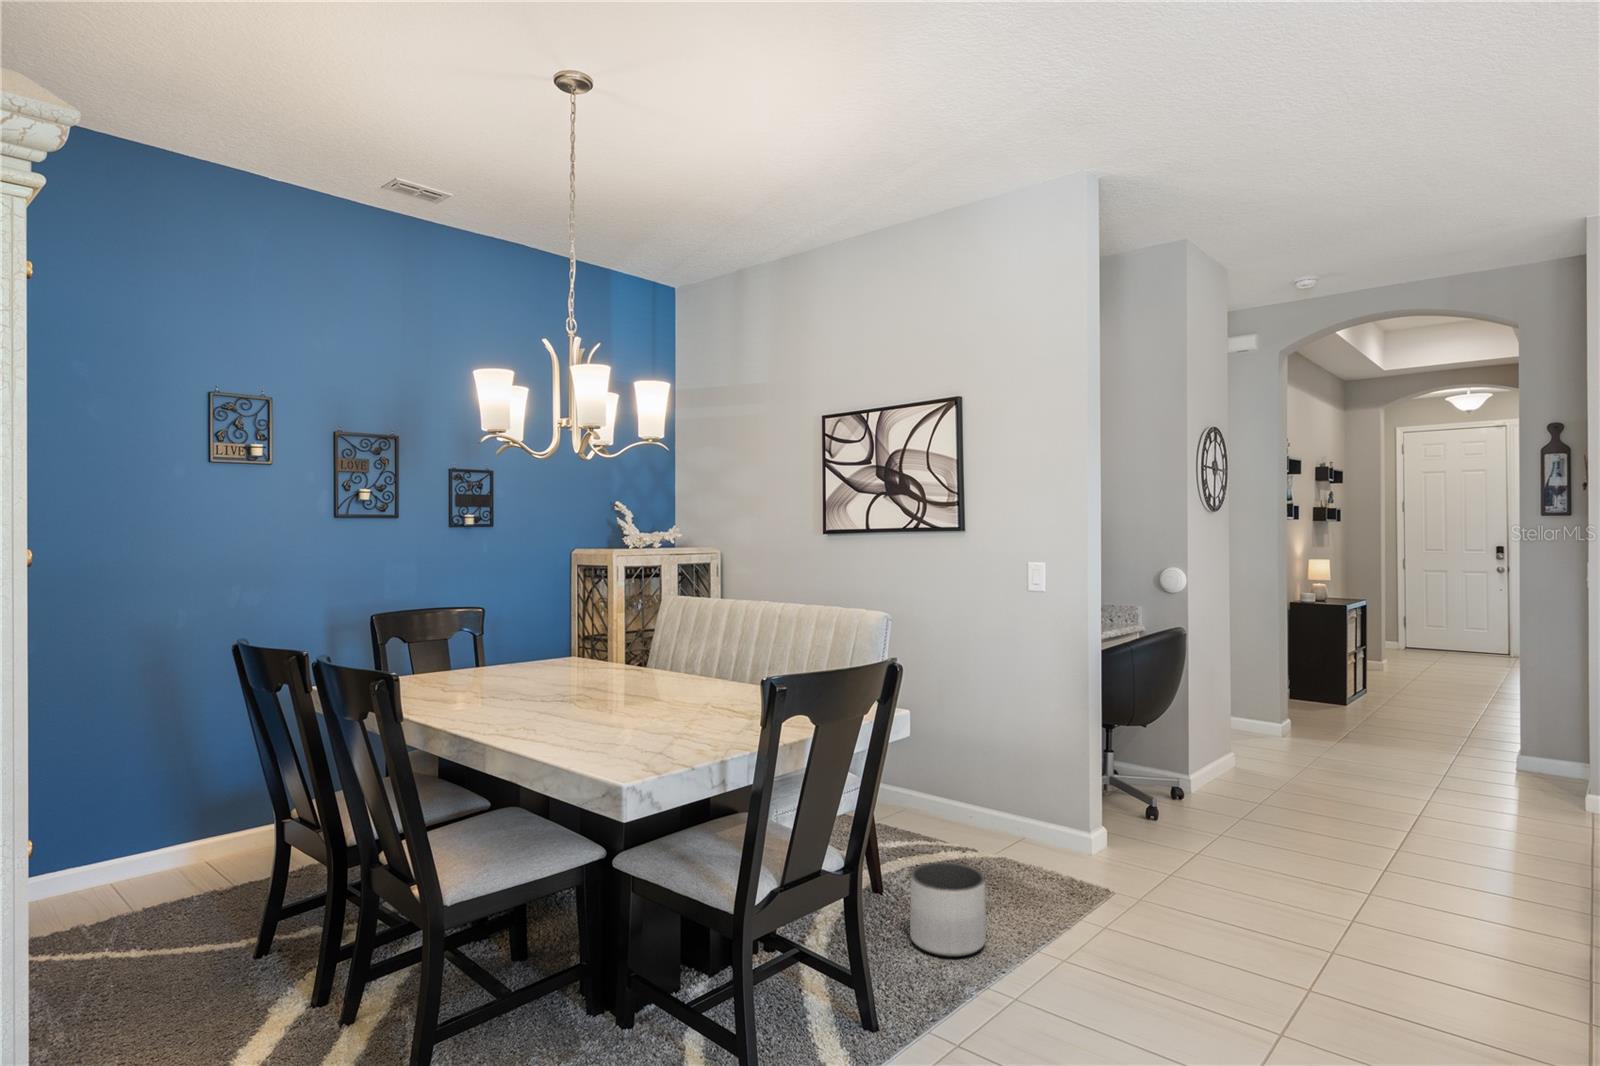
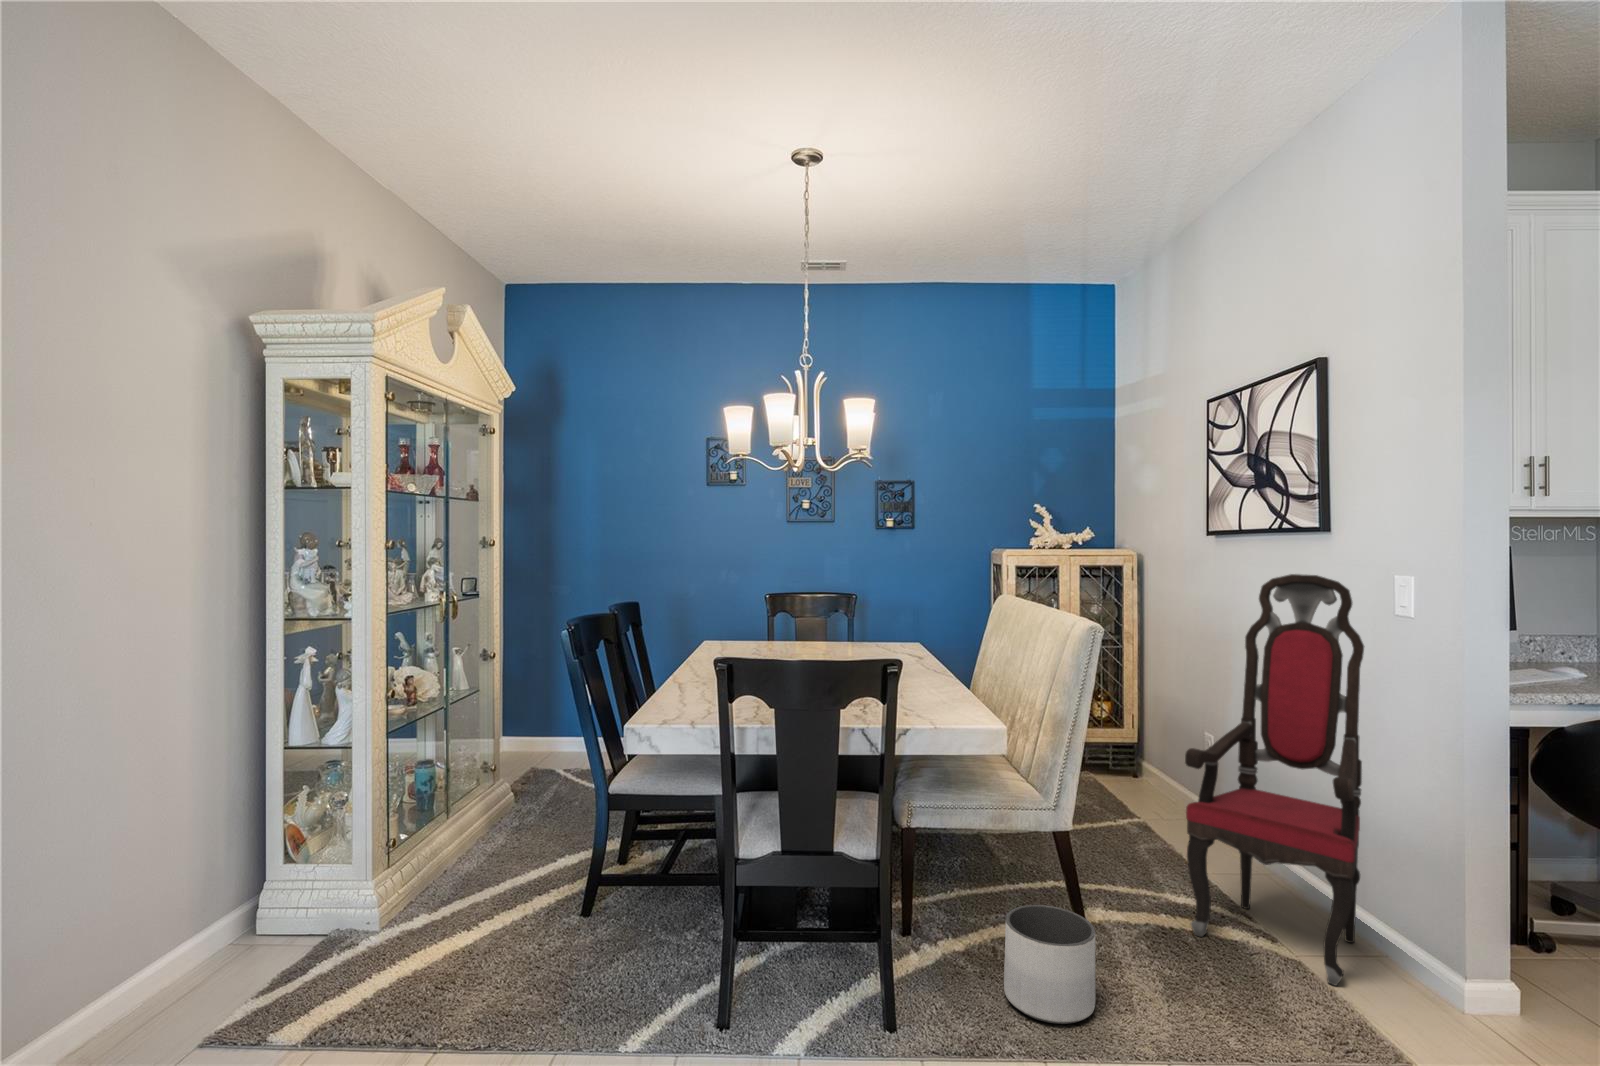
armchair: none [927,565,1046,861] -> present [1185,574,1364,985]

